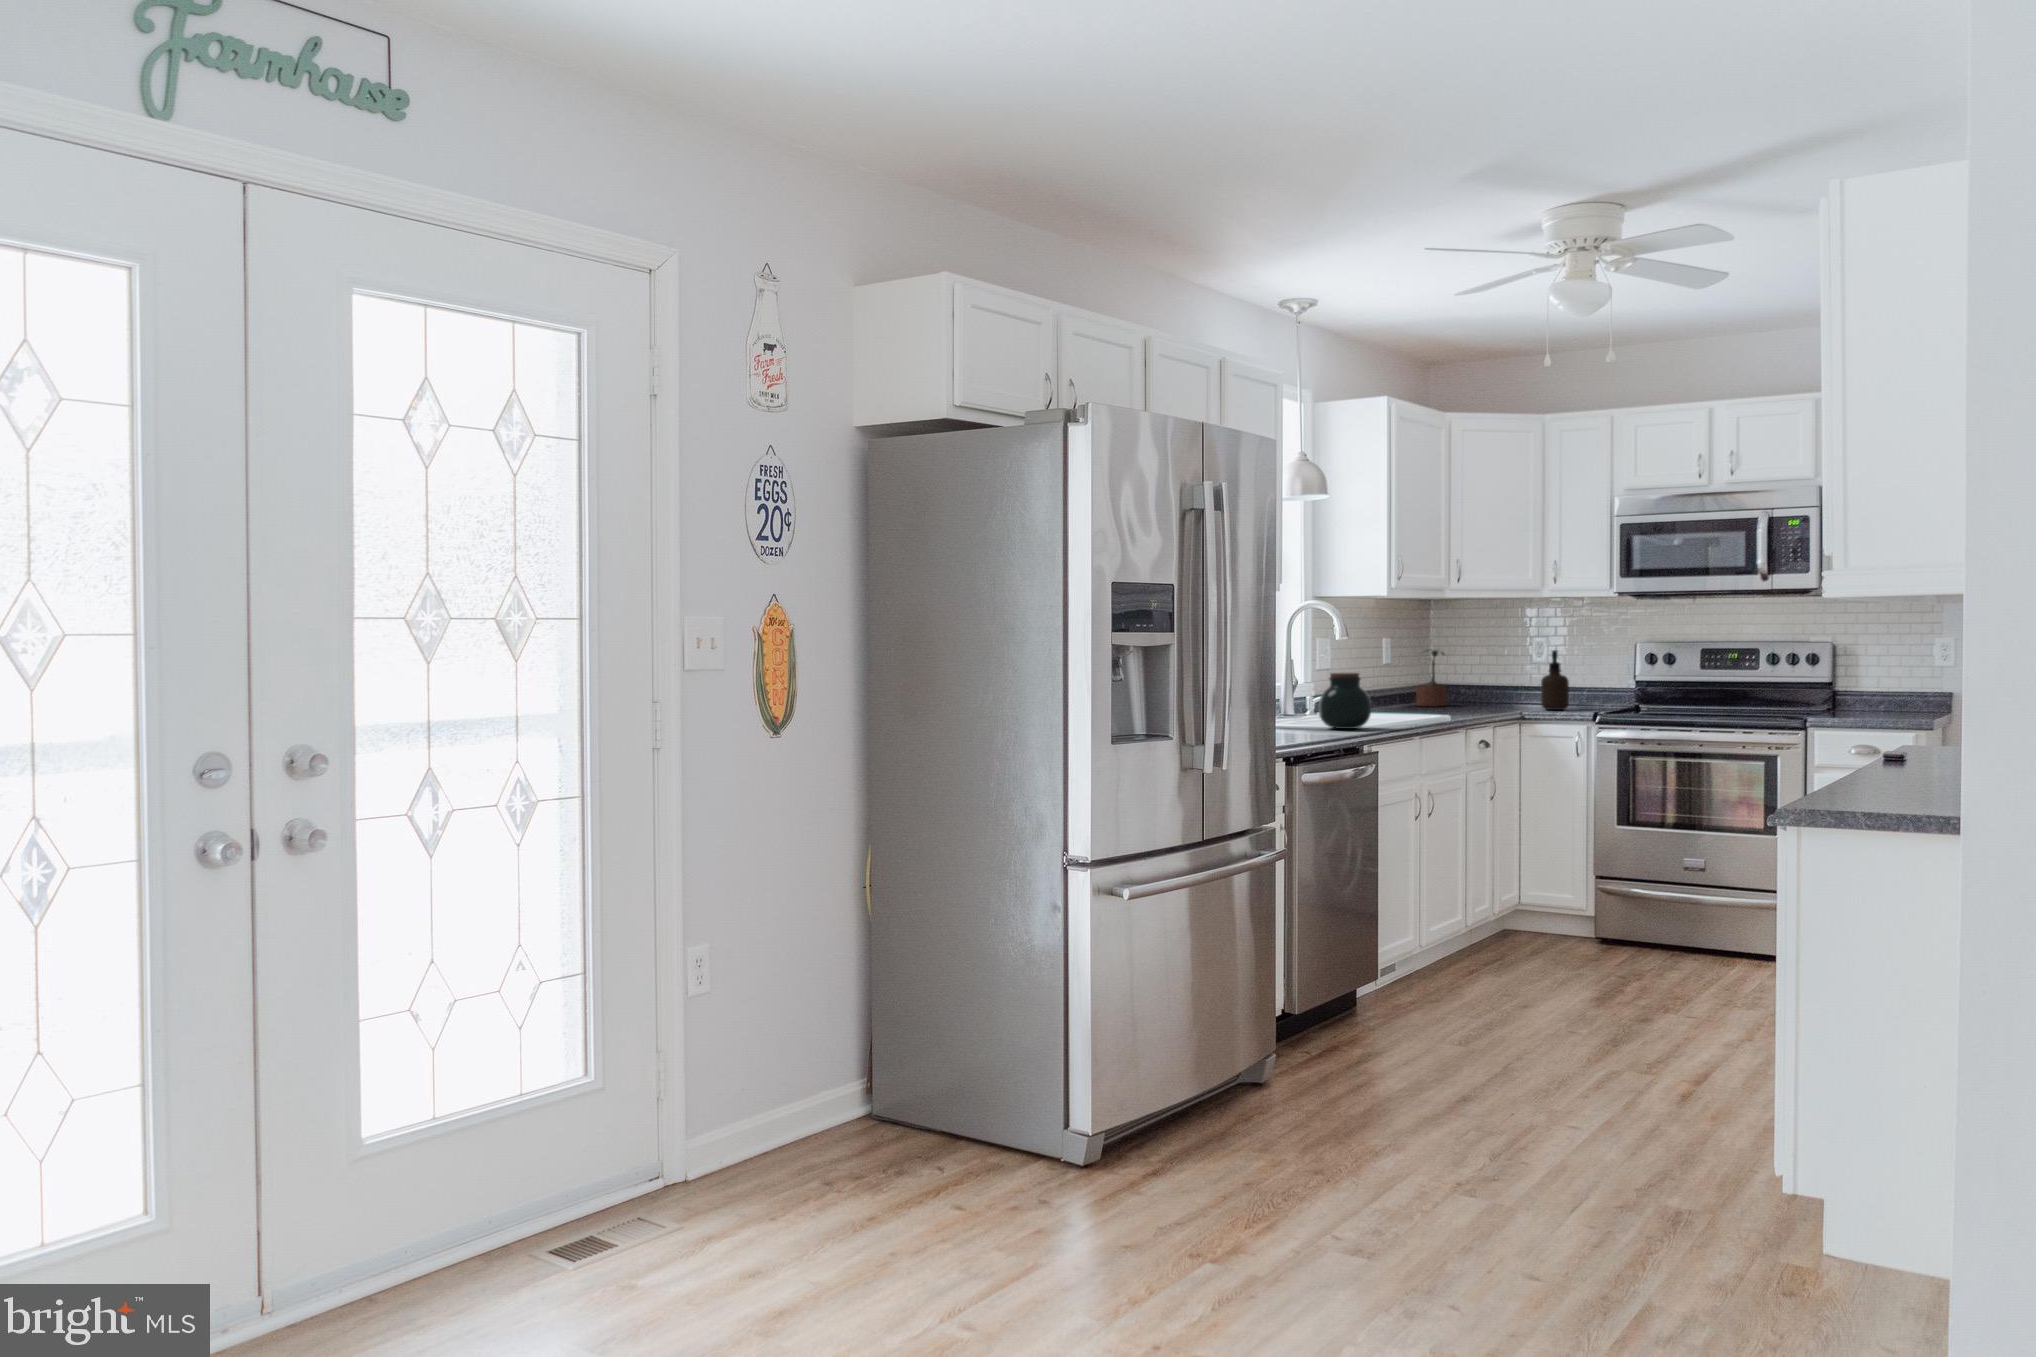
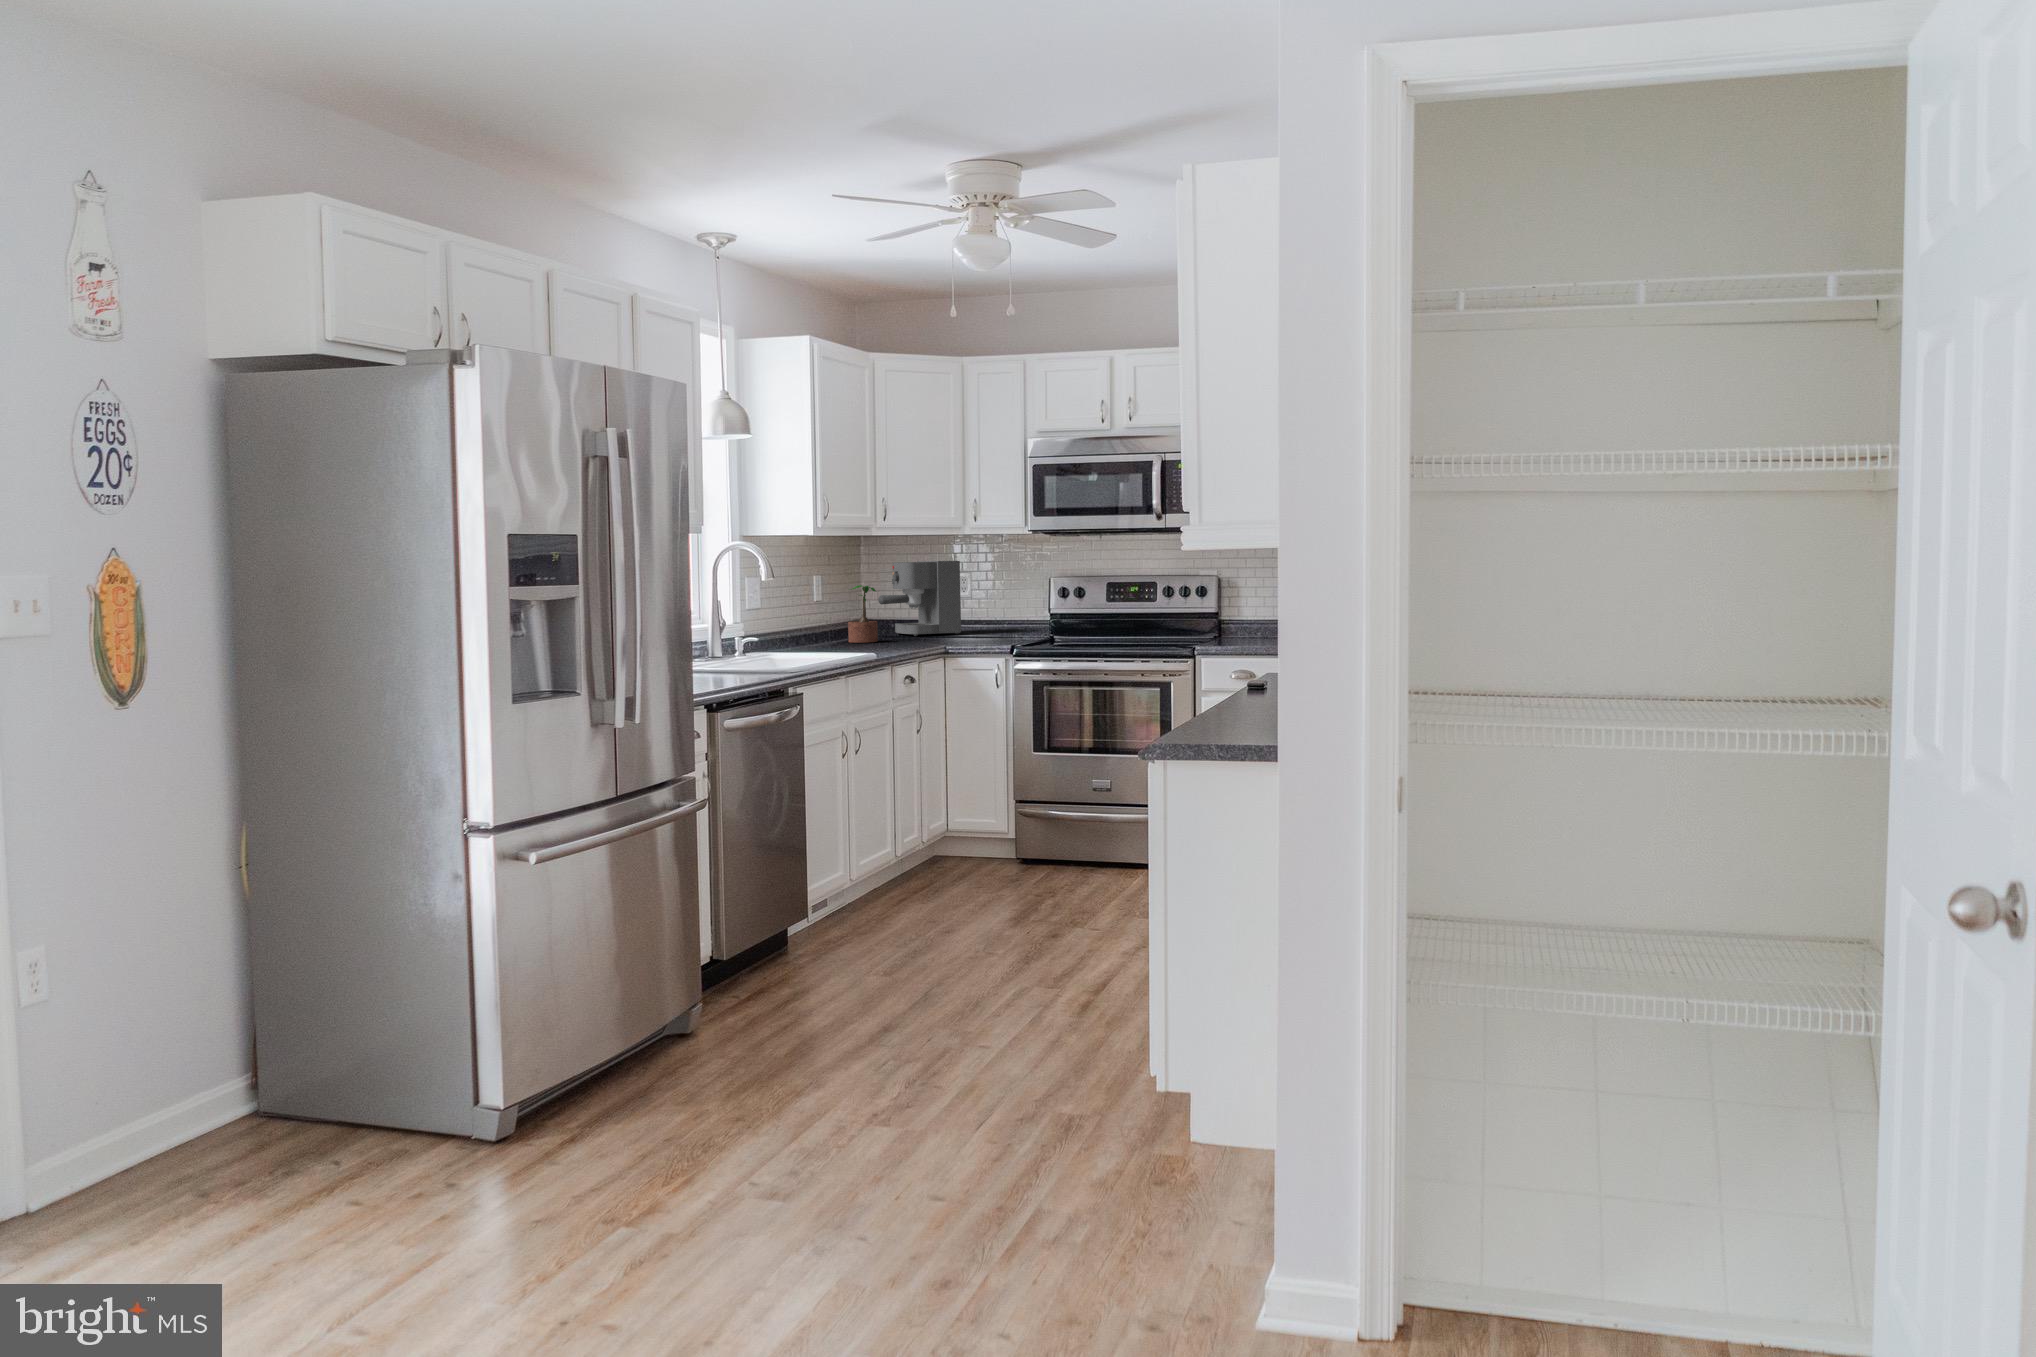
coffee maker: none [1446,626,1533,702] -> present [878,561,961,636]
soap dispenser: present [1541,650,1569,710] -> none [965,586,991,644]
jar: present [1319,673,1371,729] -> none [745,614,797,672]

